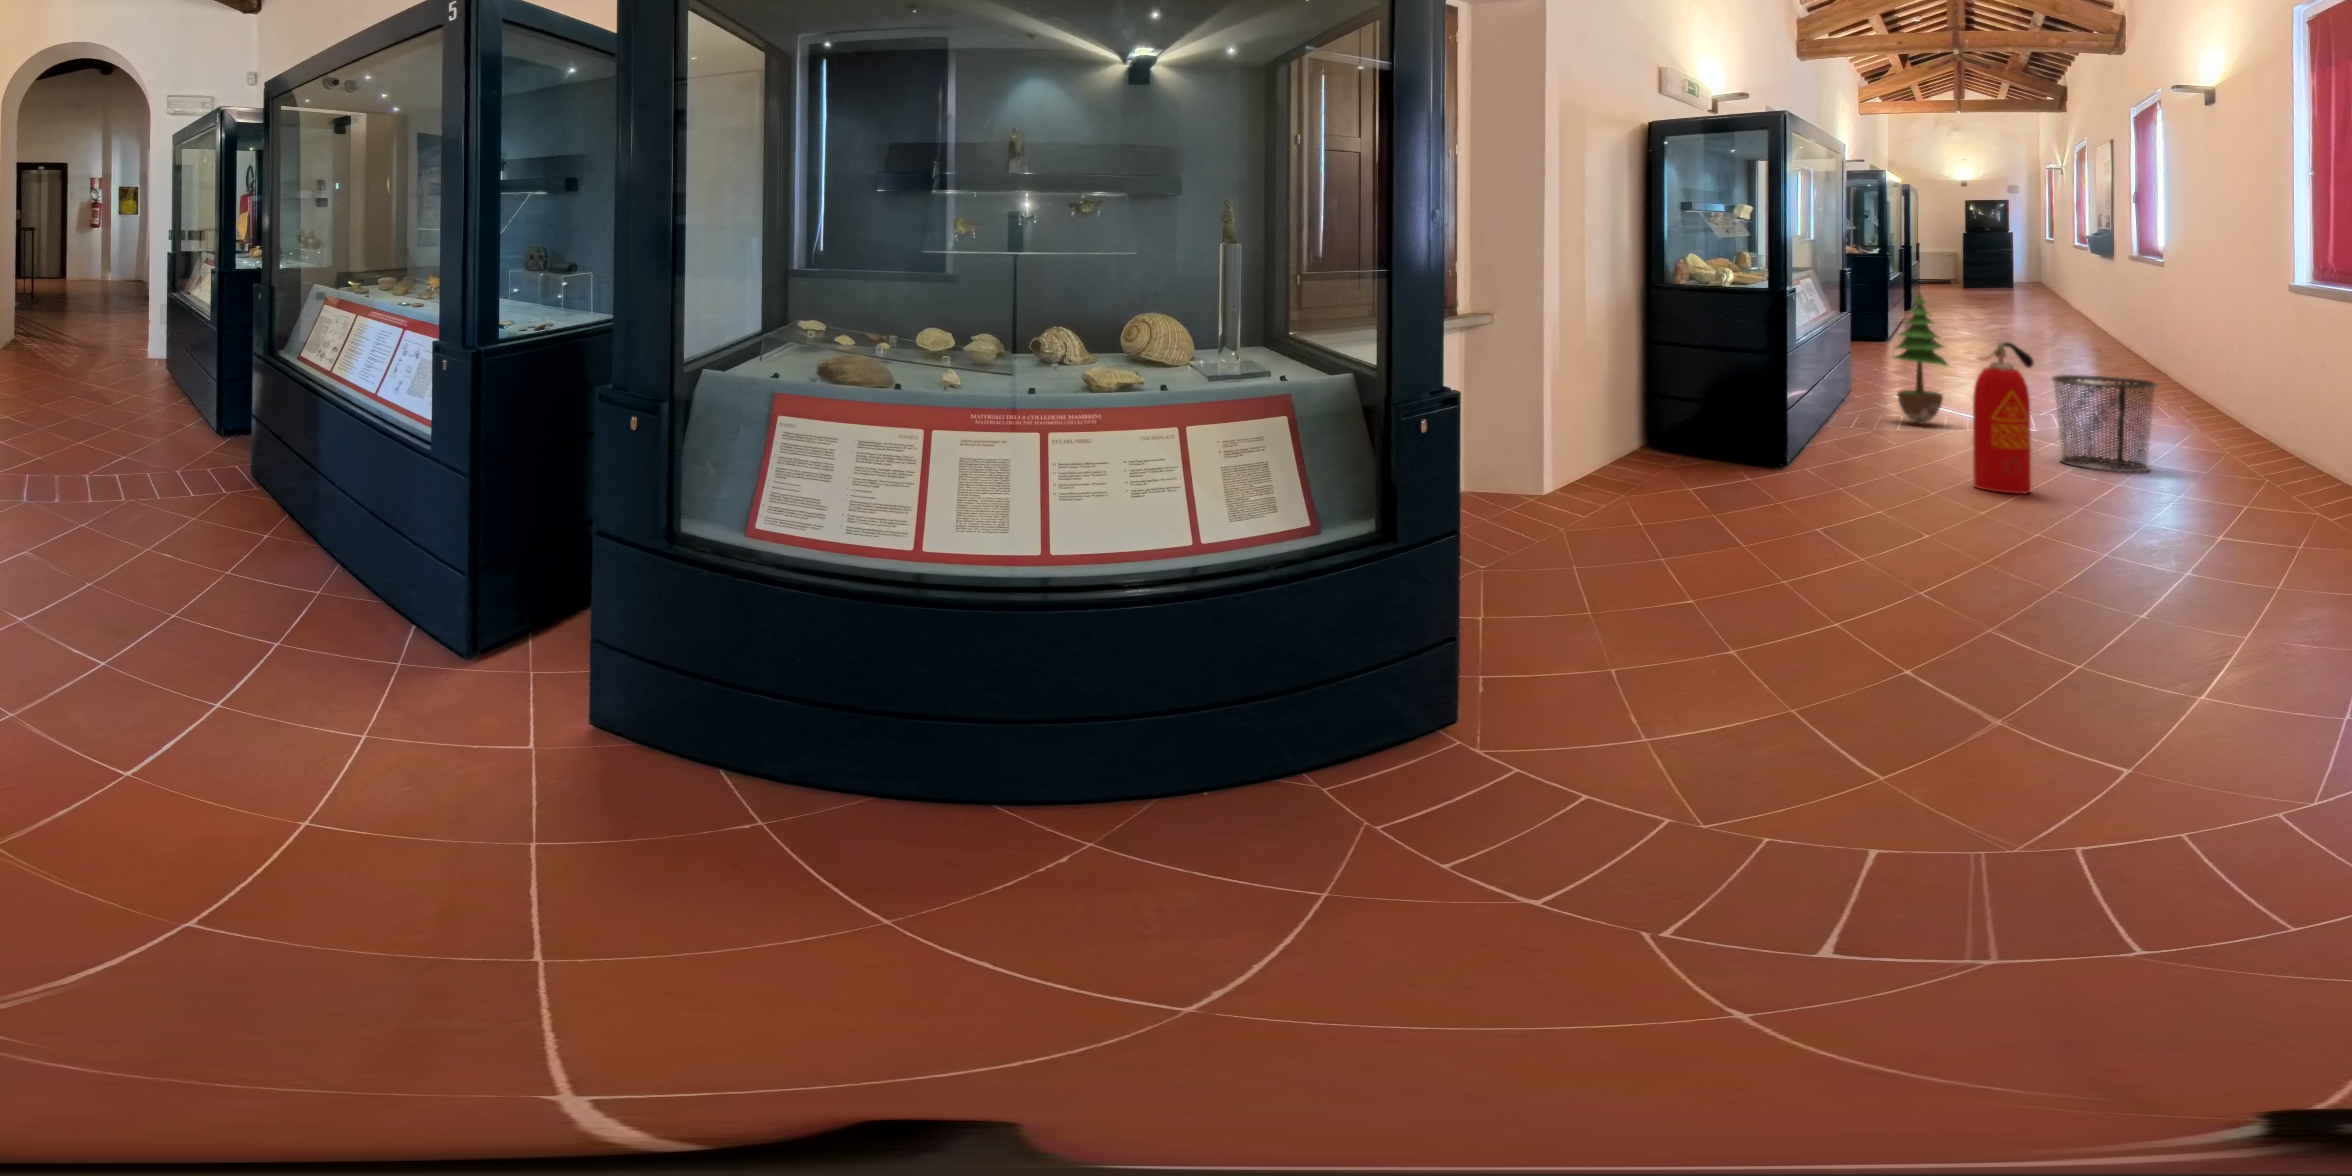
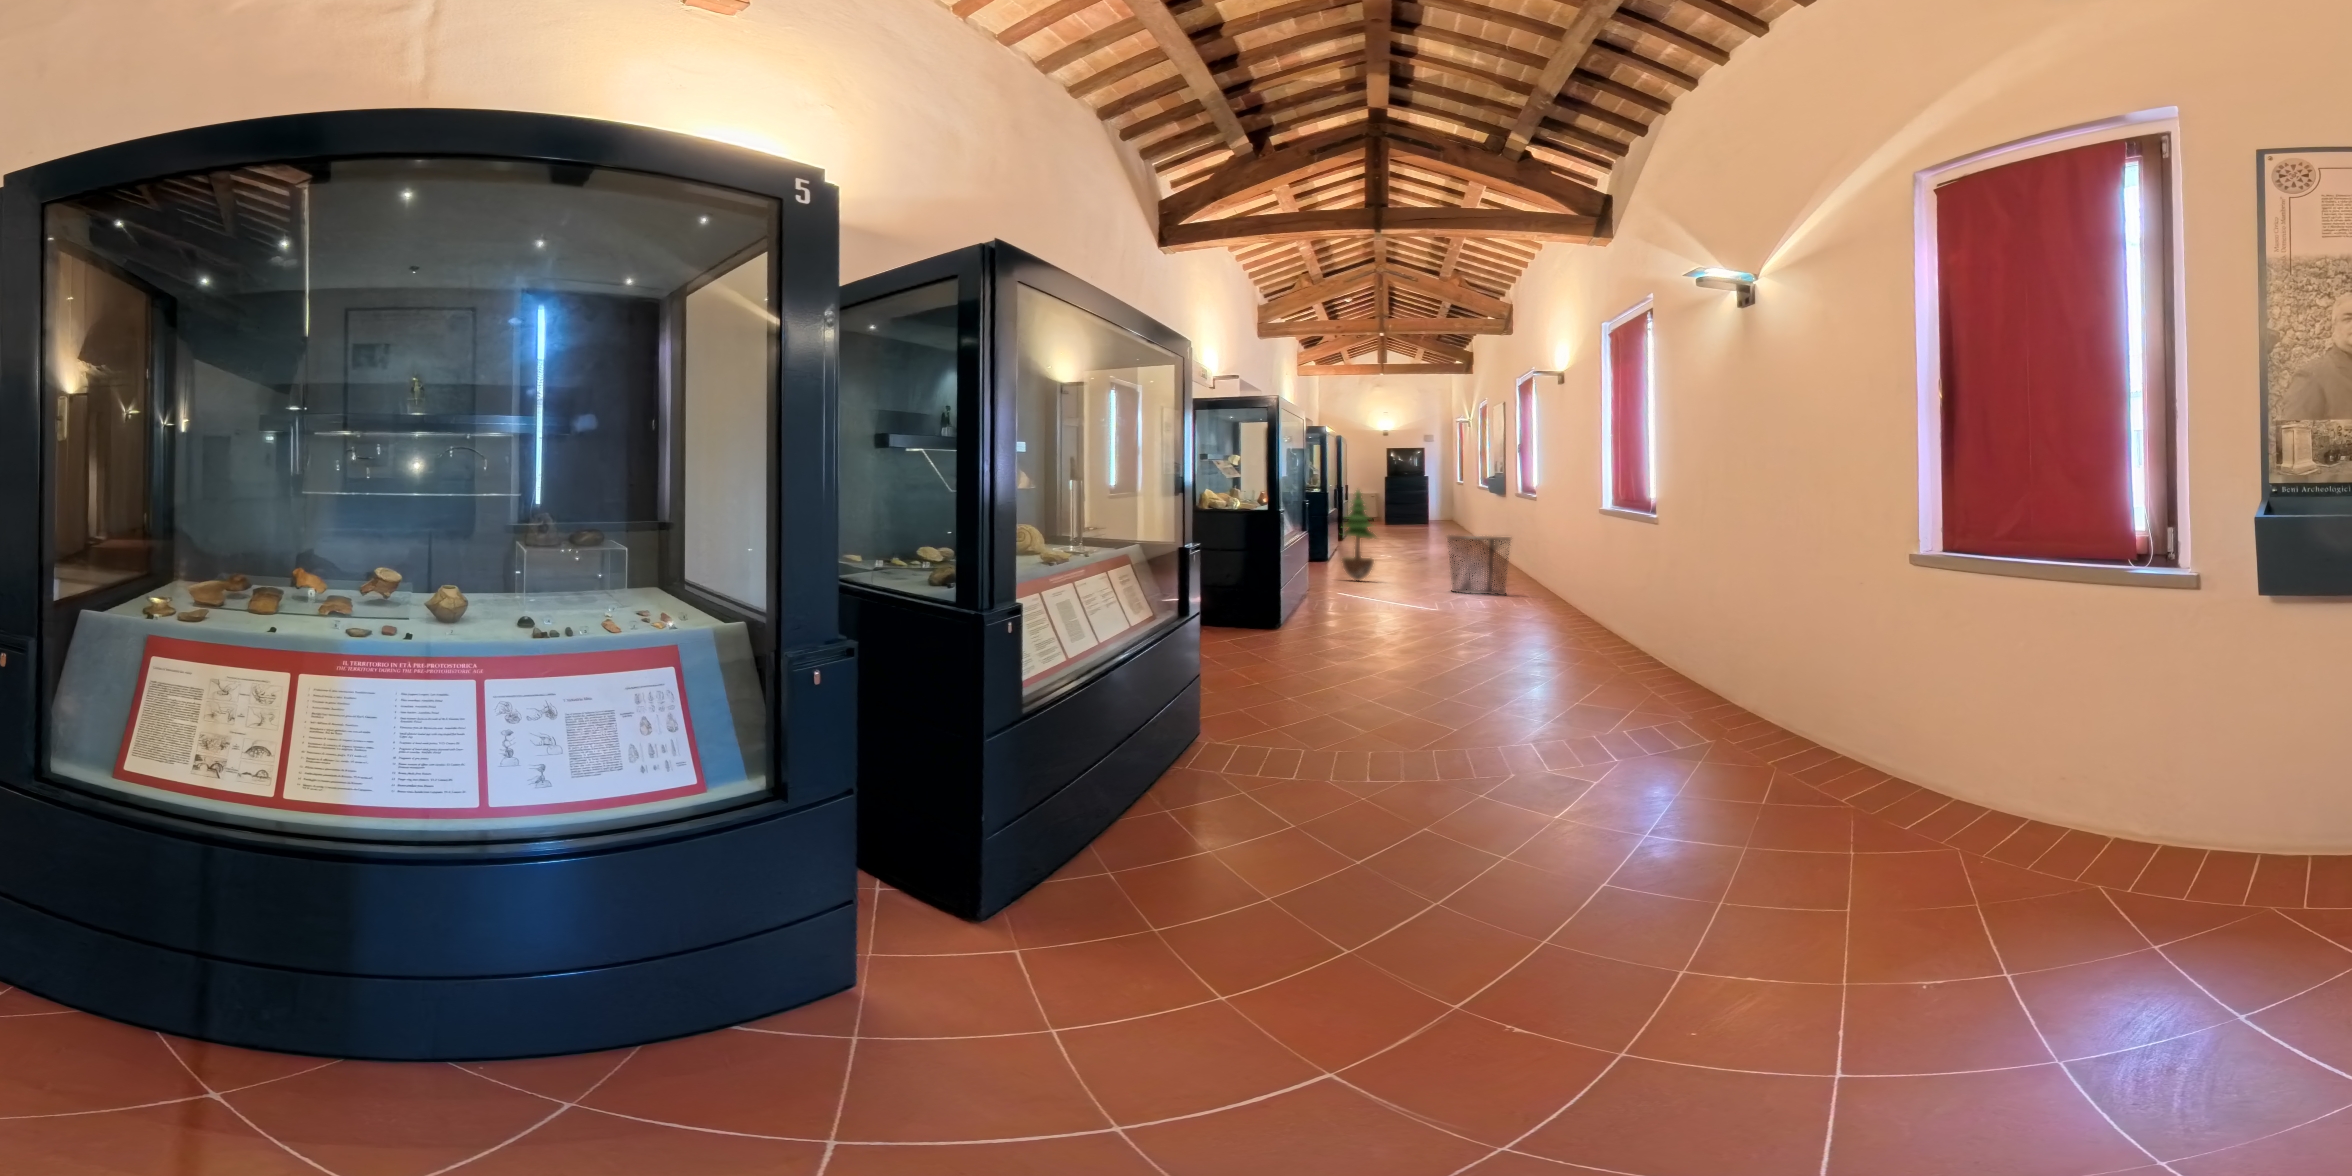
fire extinguisher: present [1973,342,2033,494] -> none [1395,503,1433,597]

